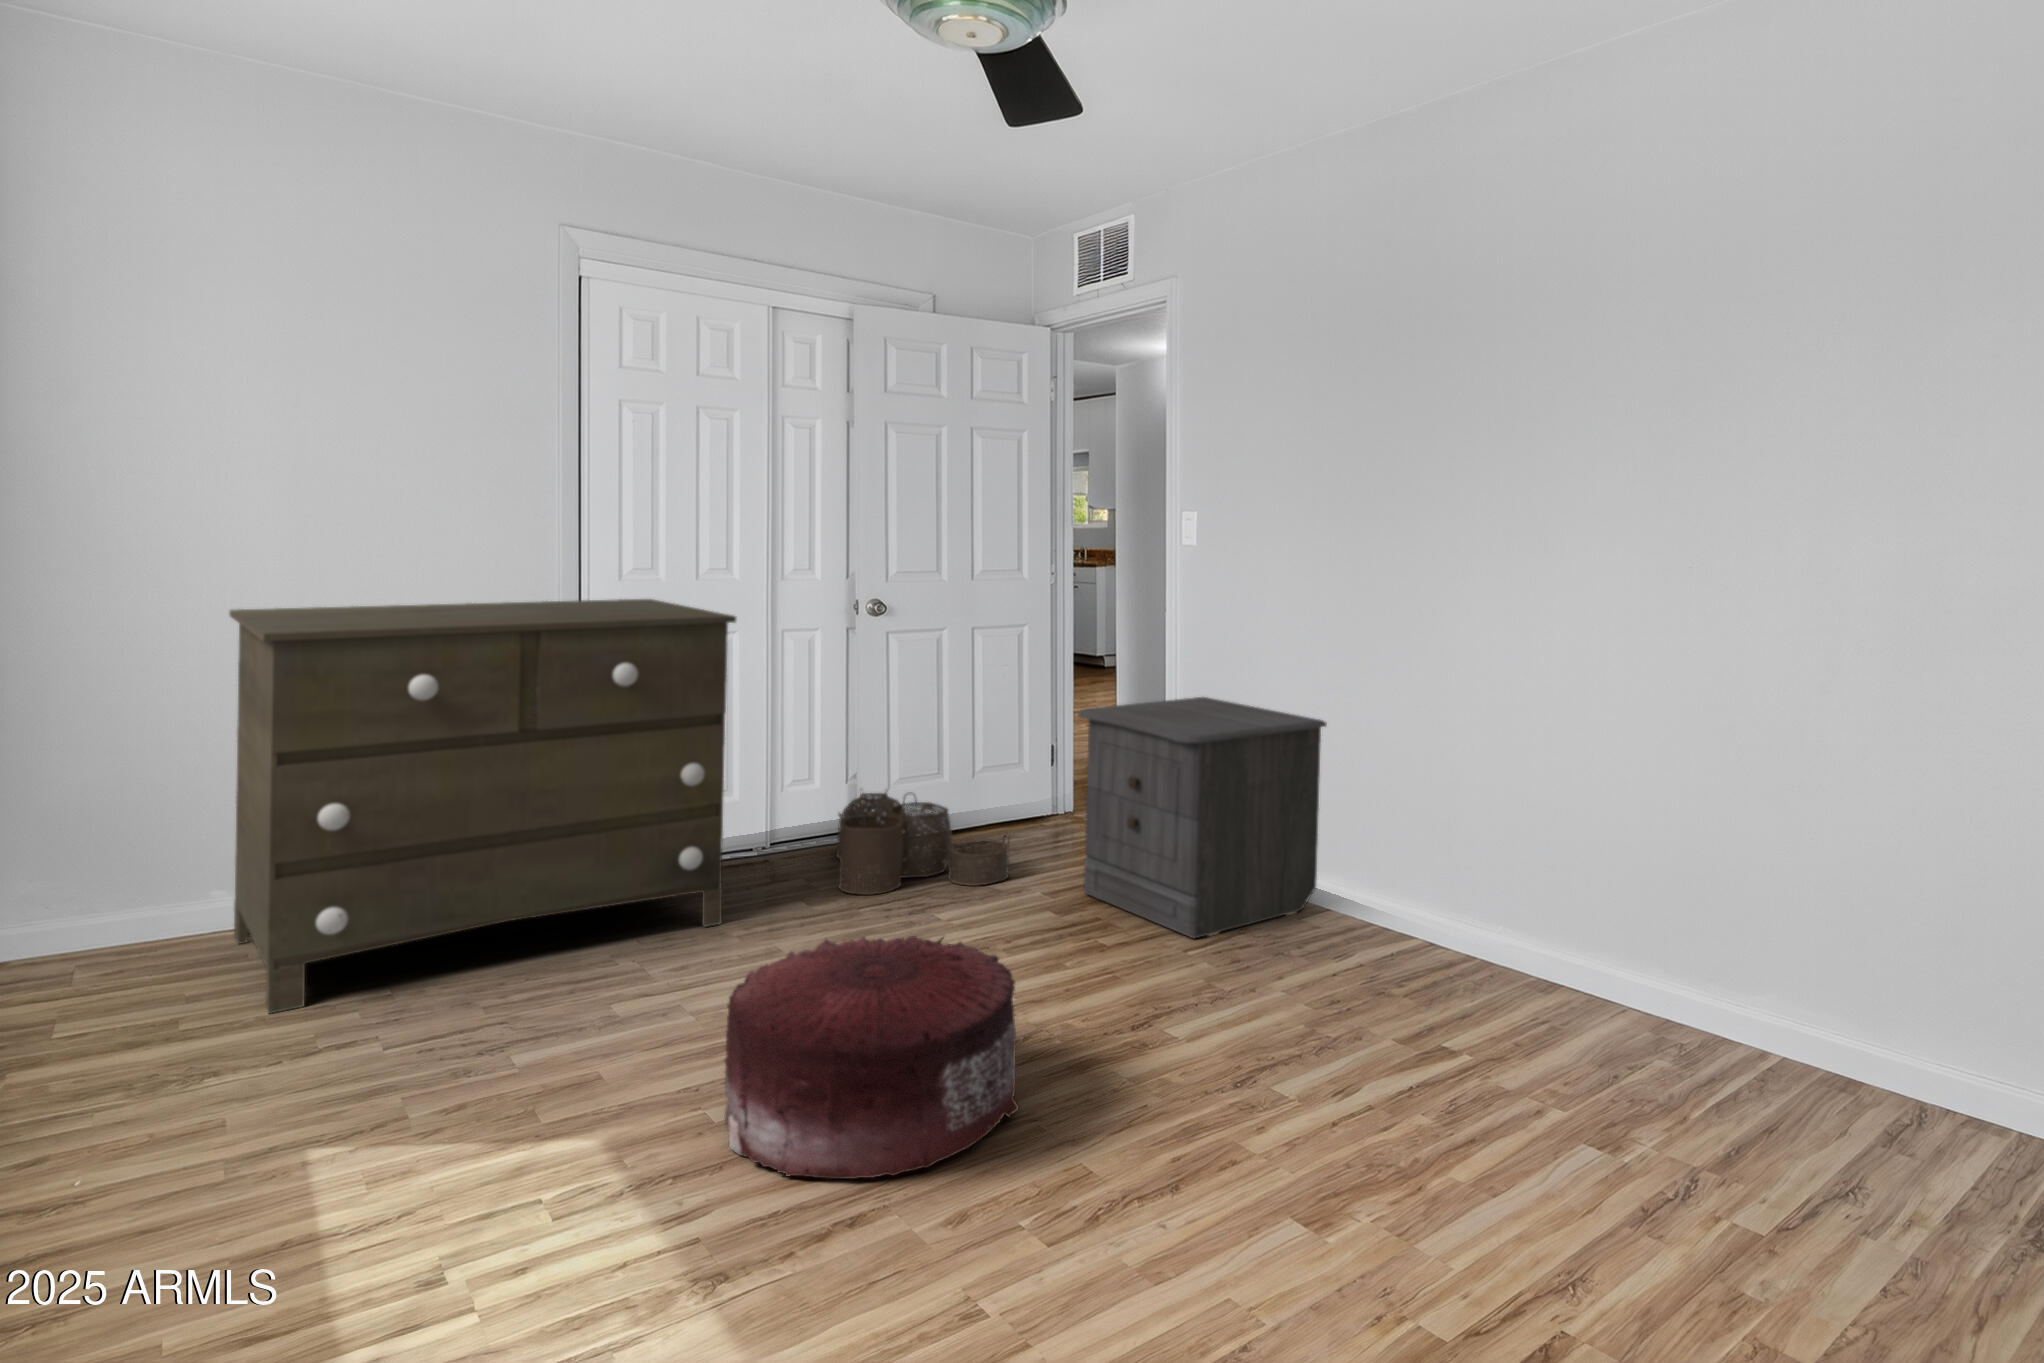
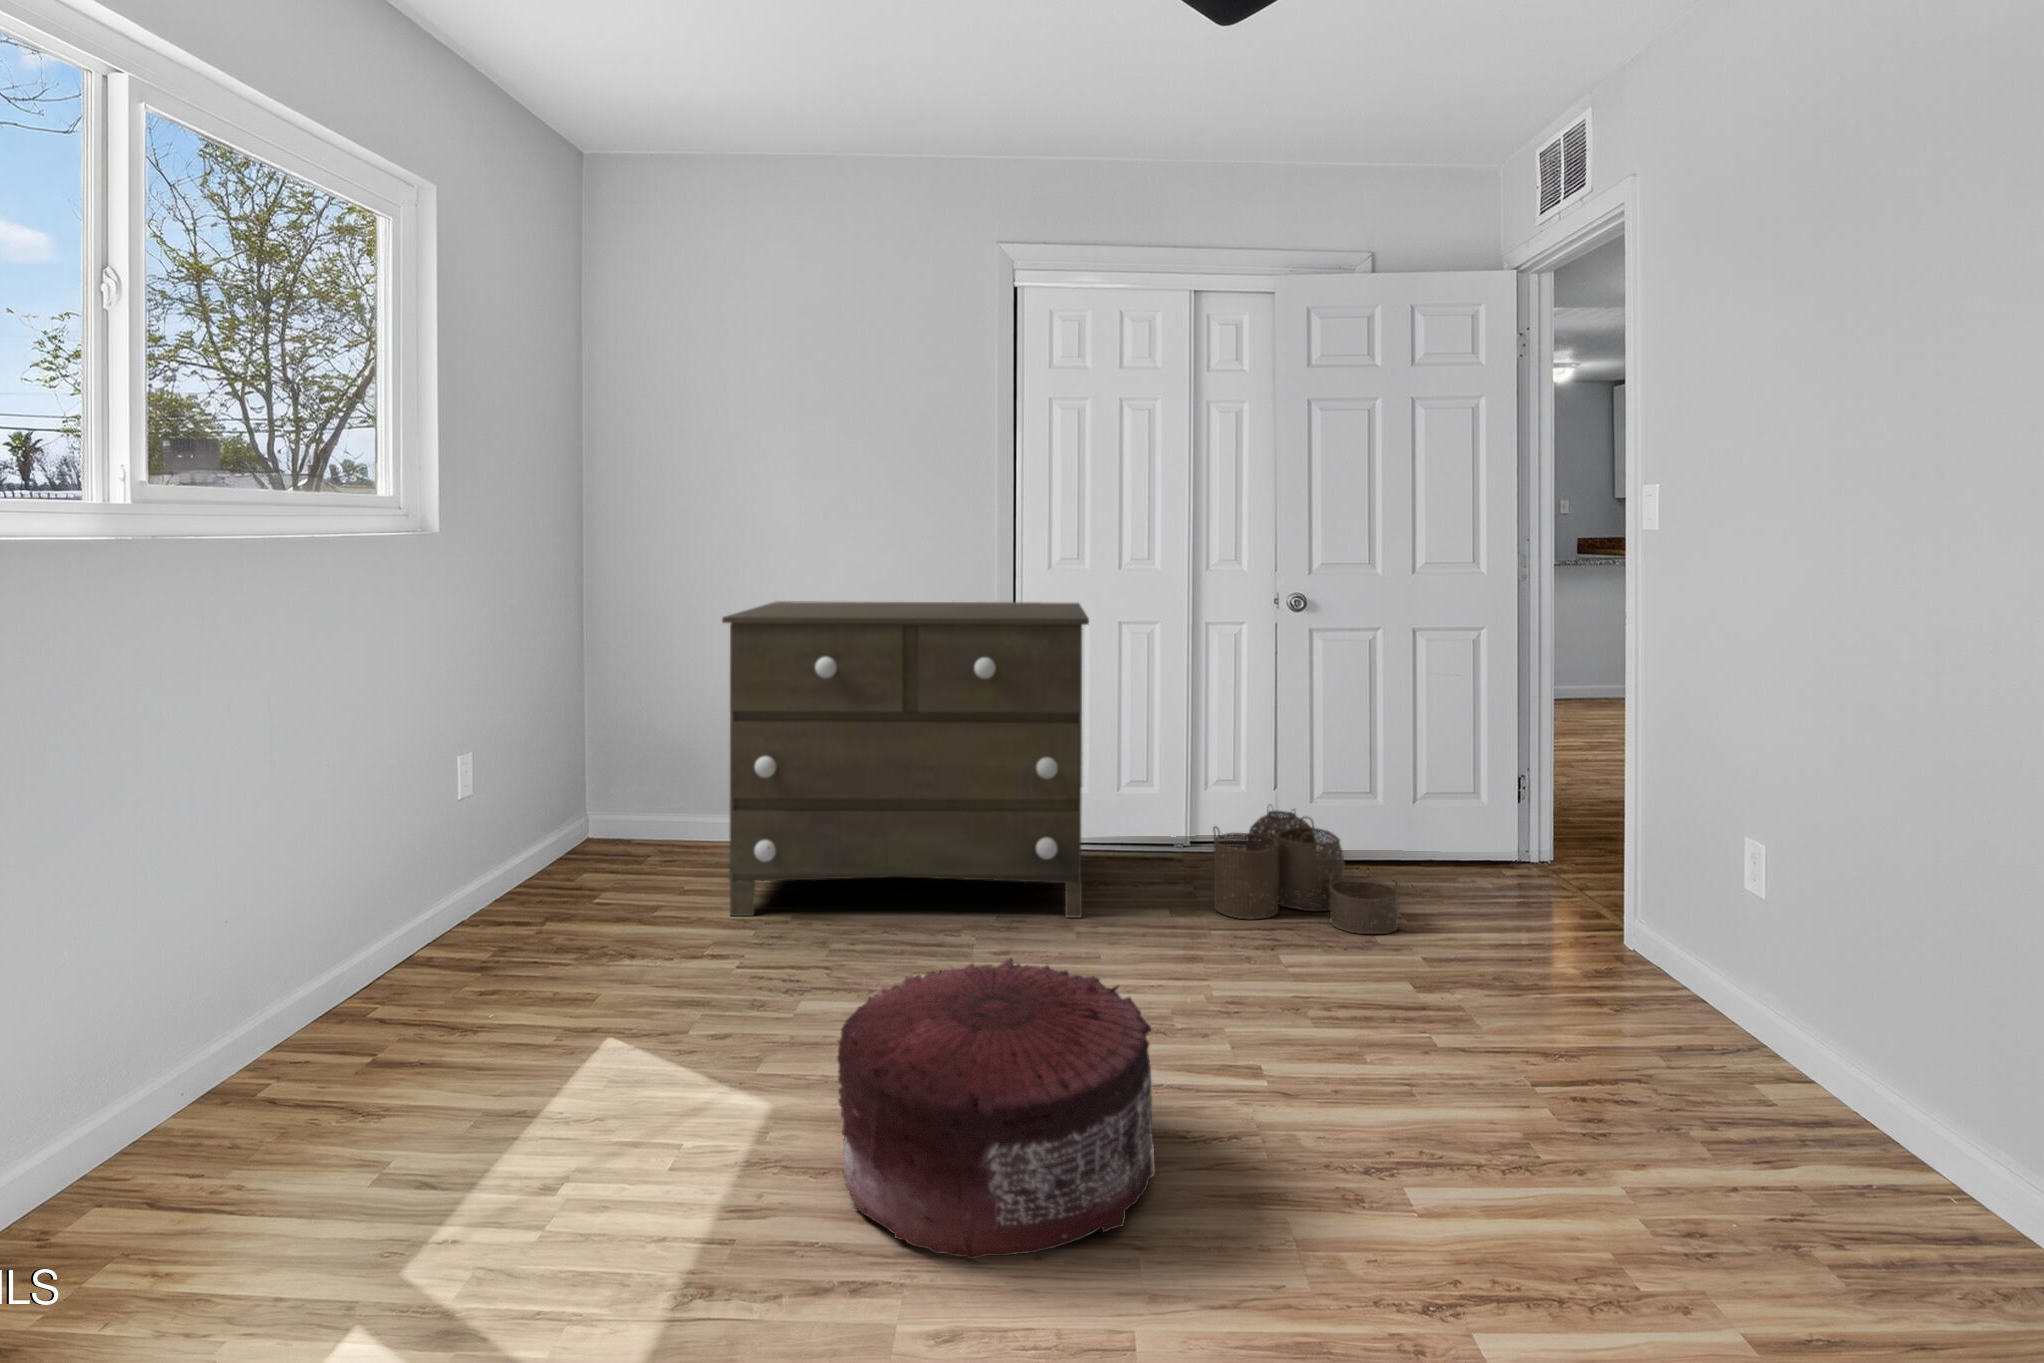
nightstand: present [1078,697,1327,938] -> none [1450,745,1799,1073]

